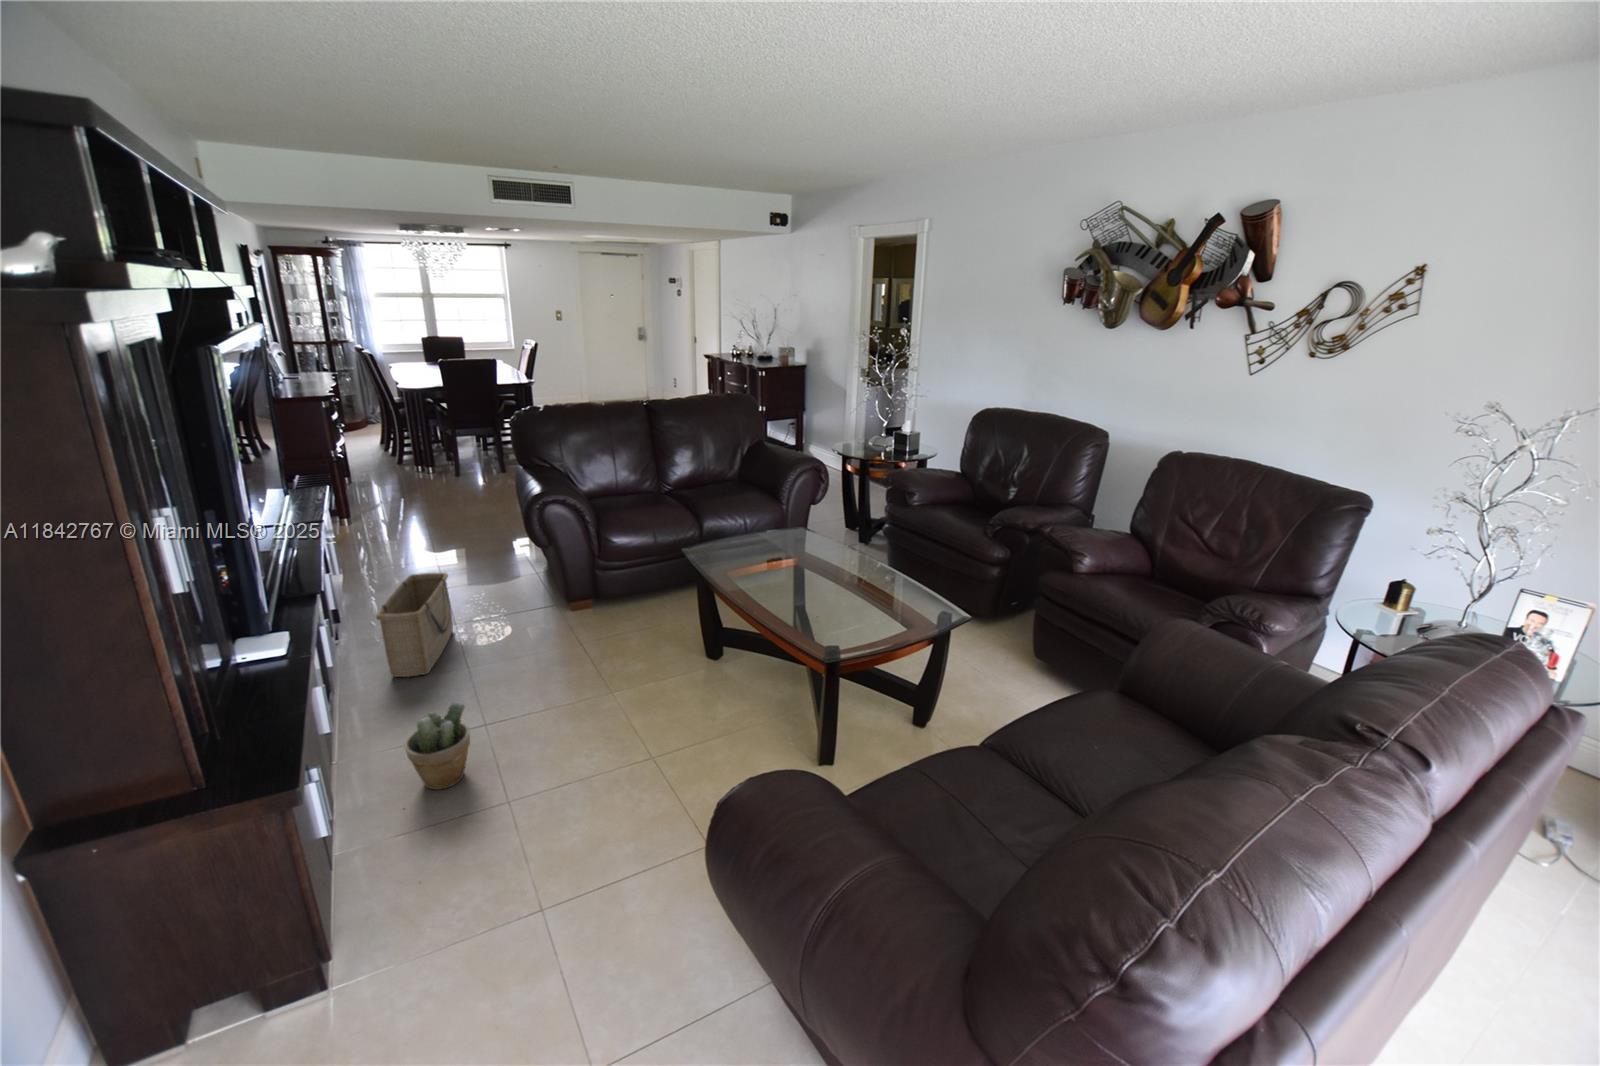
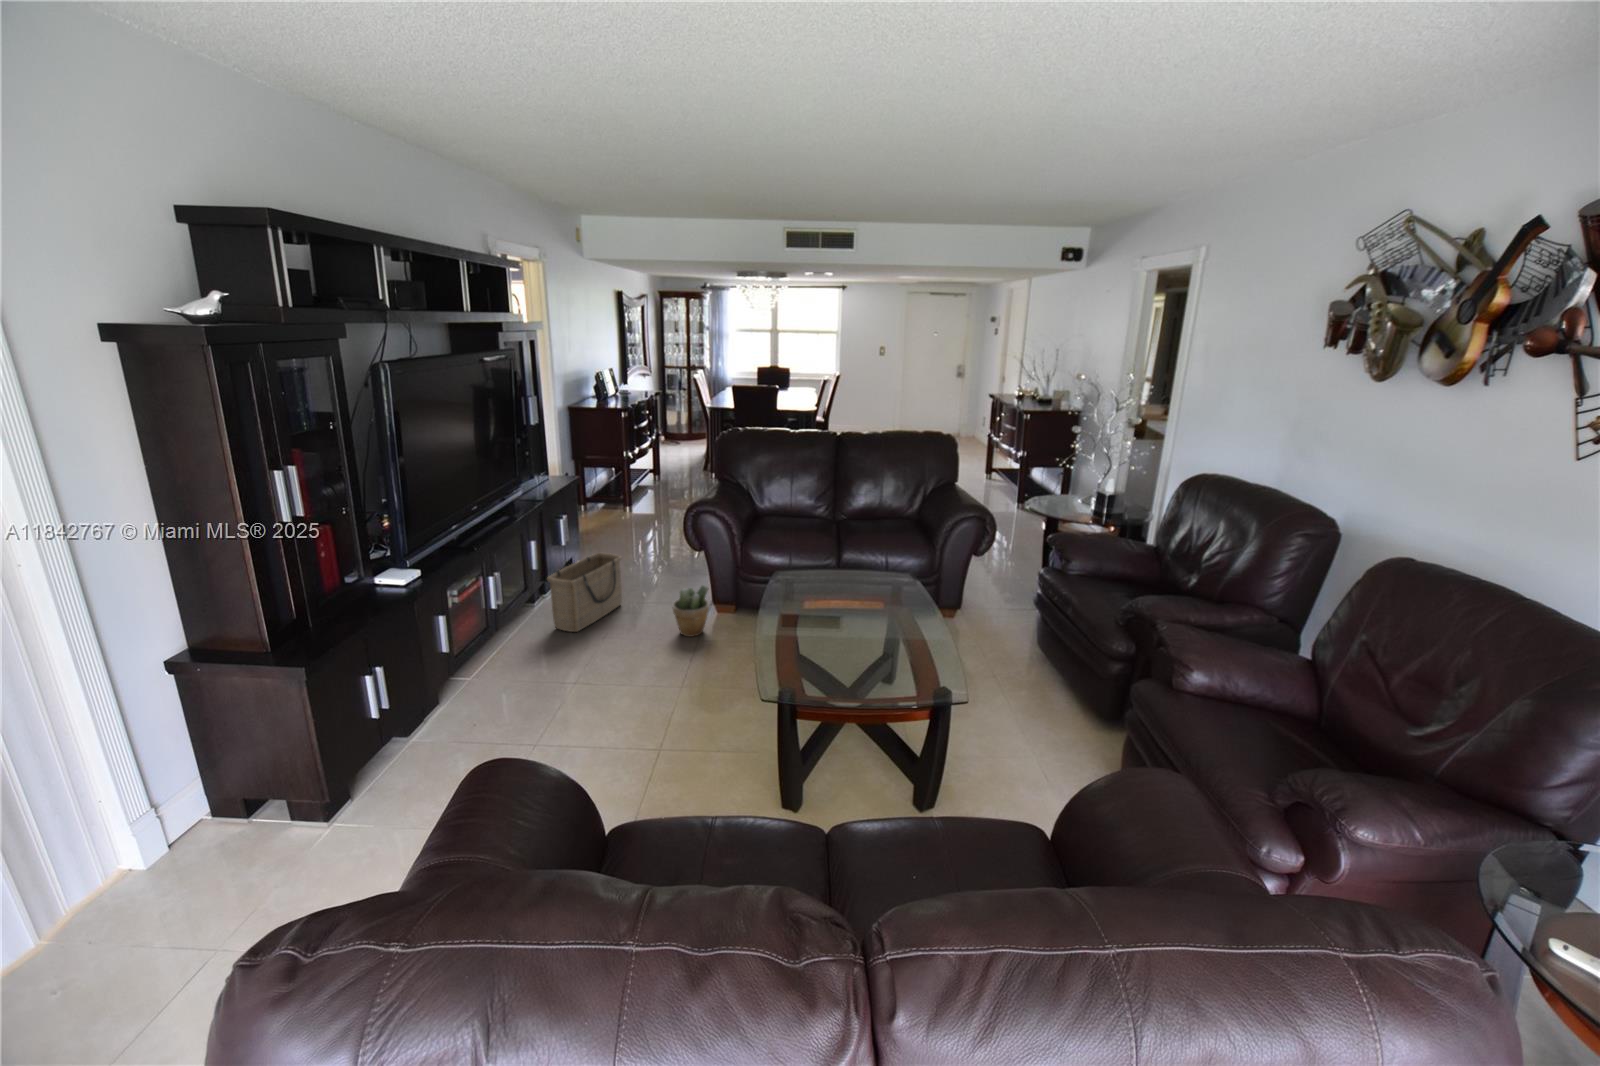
potted plant: present [404,701,470,790] -> present [672,585,709,637]

